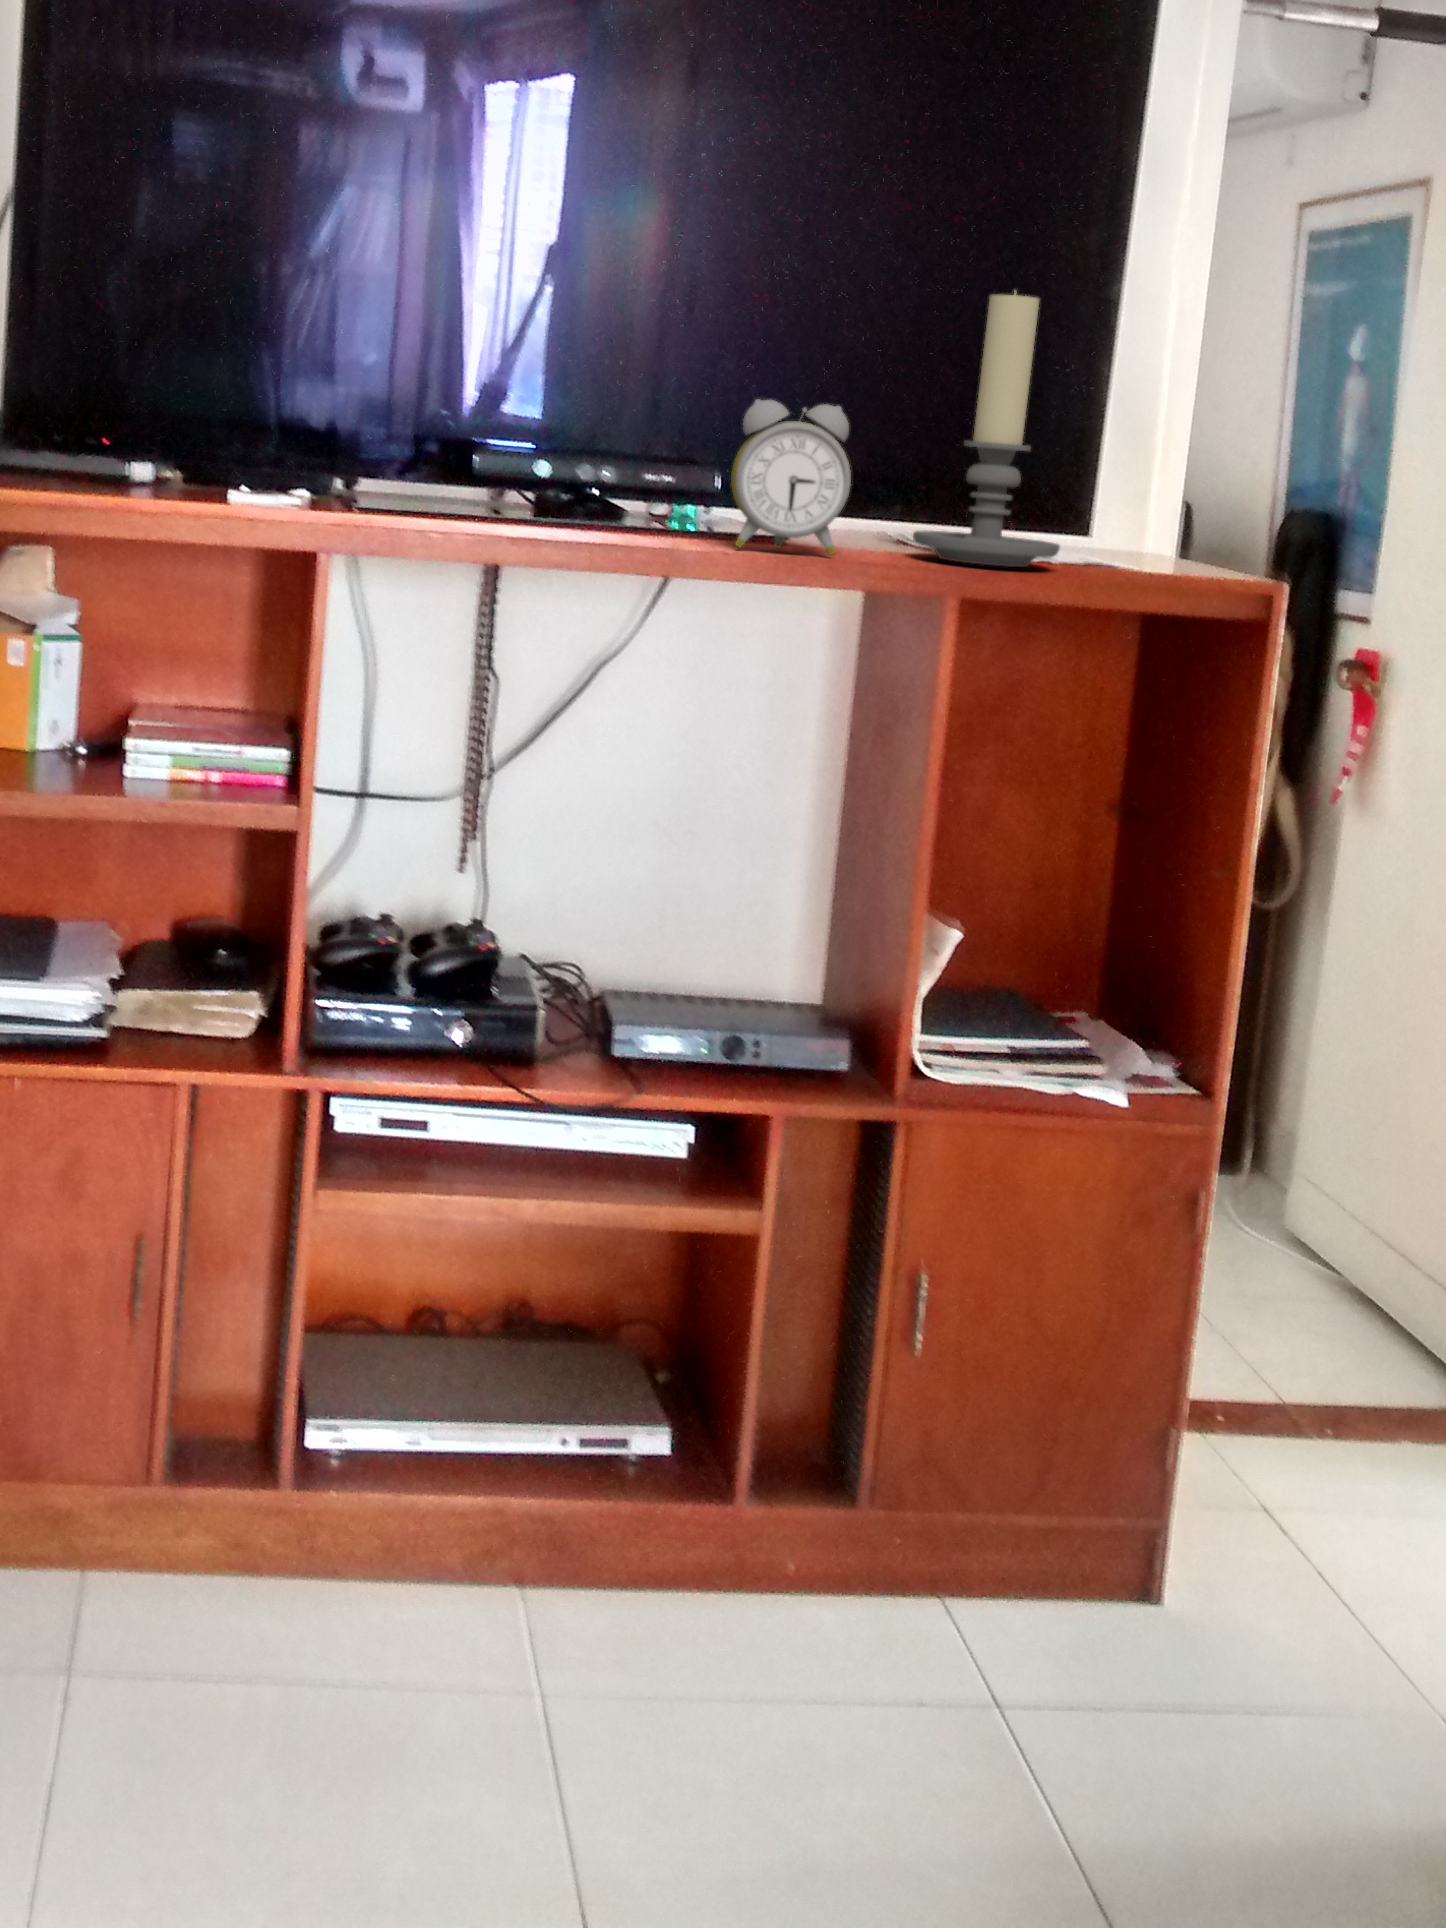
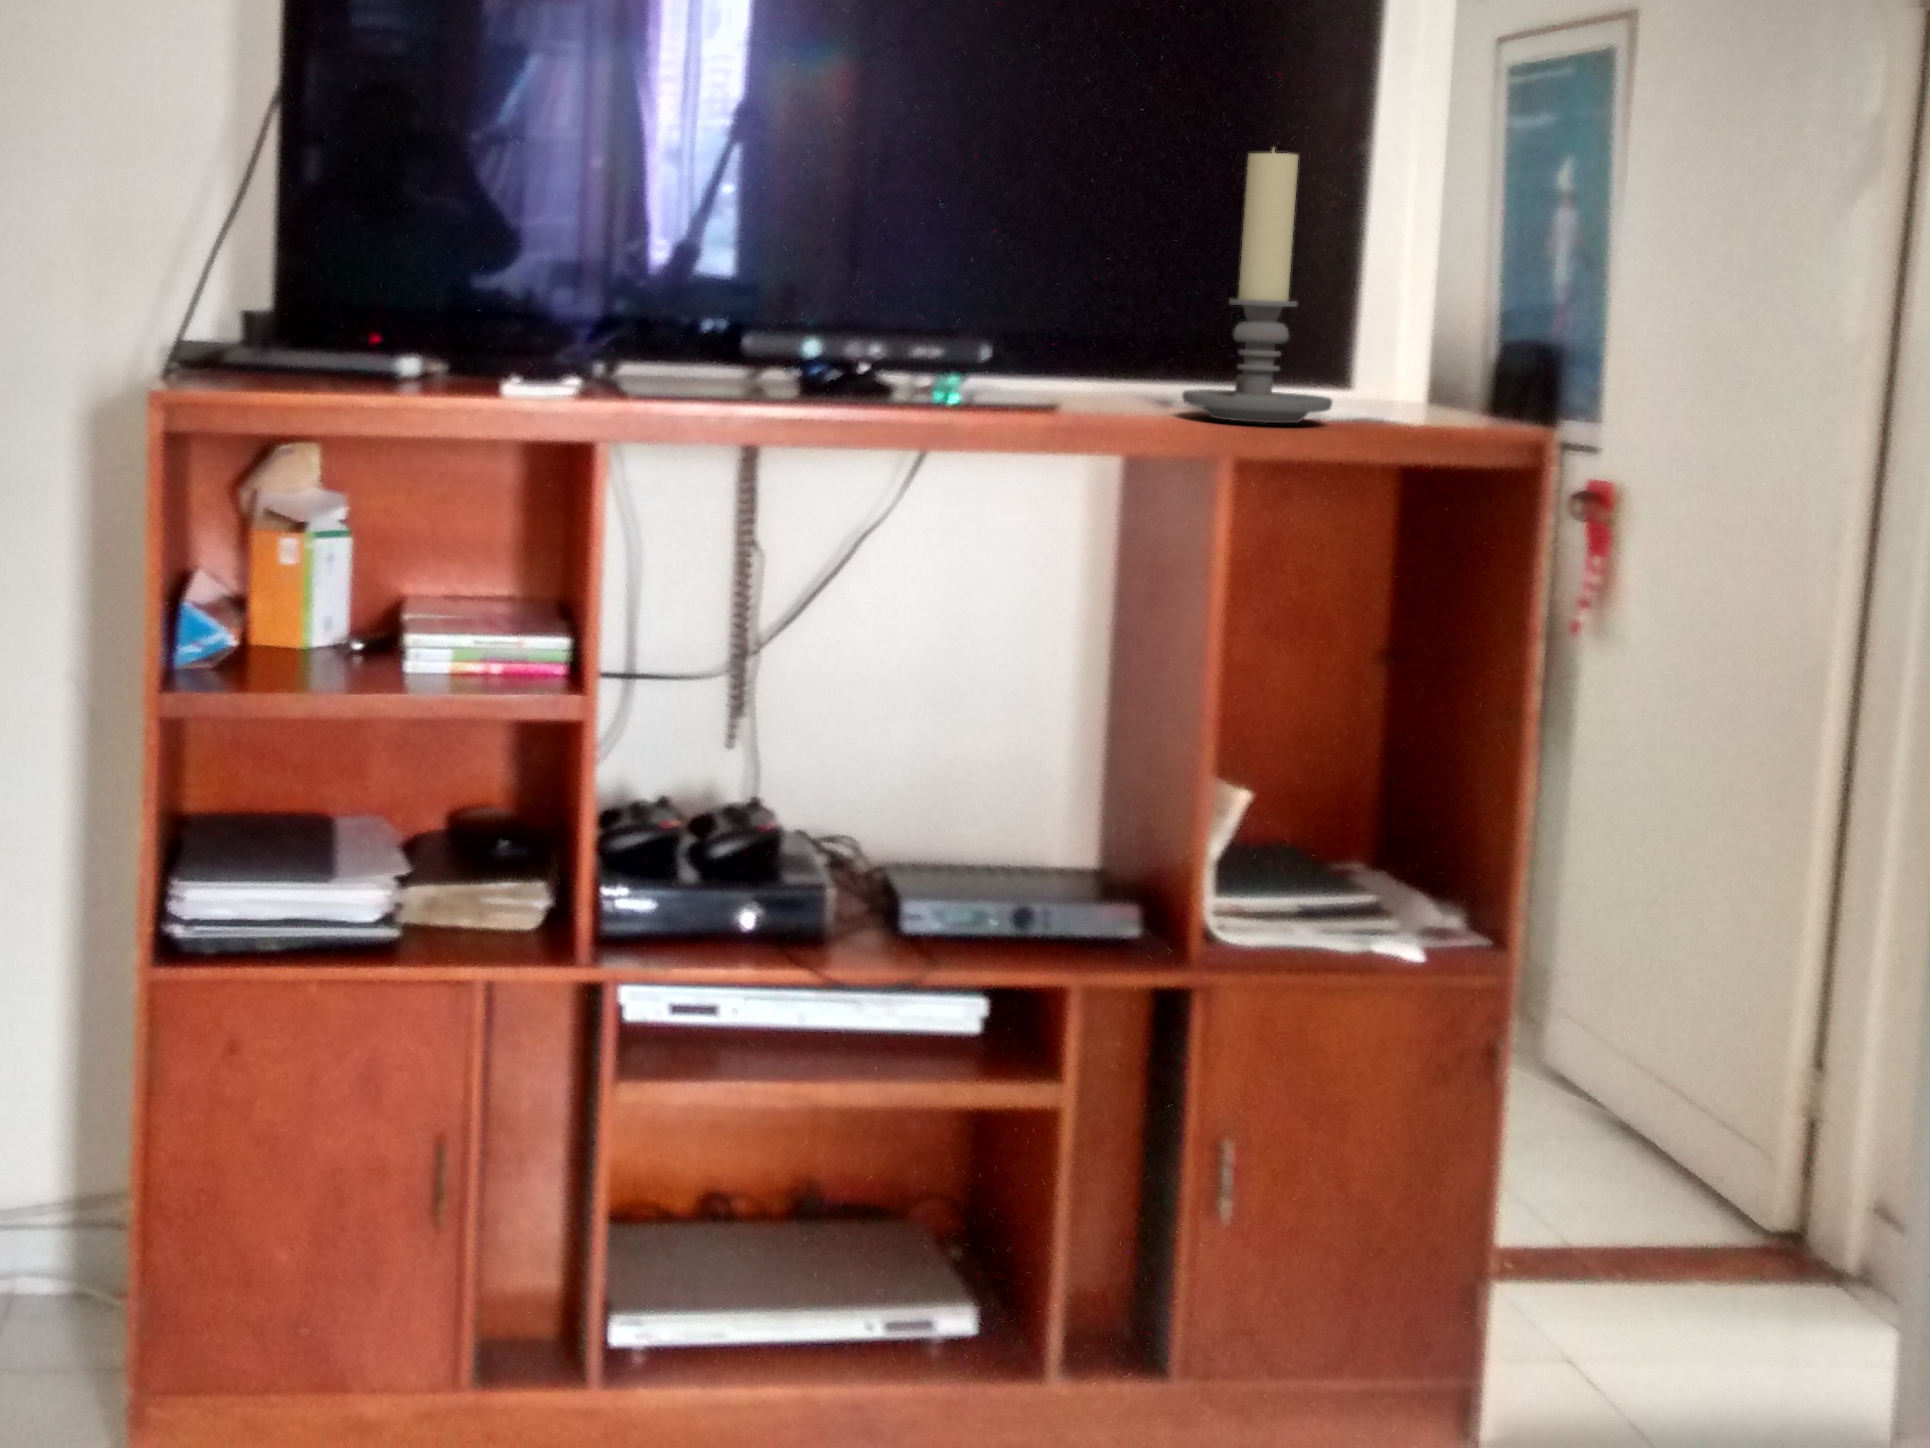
alarm clock: present [731,399,851,554] -> none [1000,268,1123,420]

